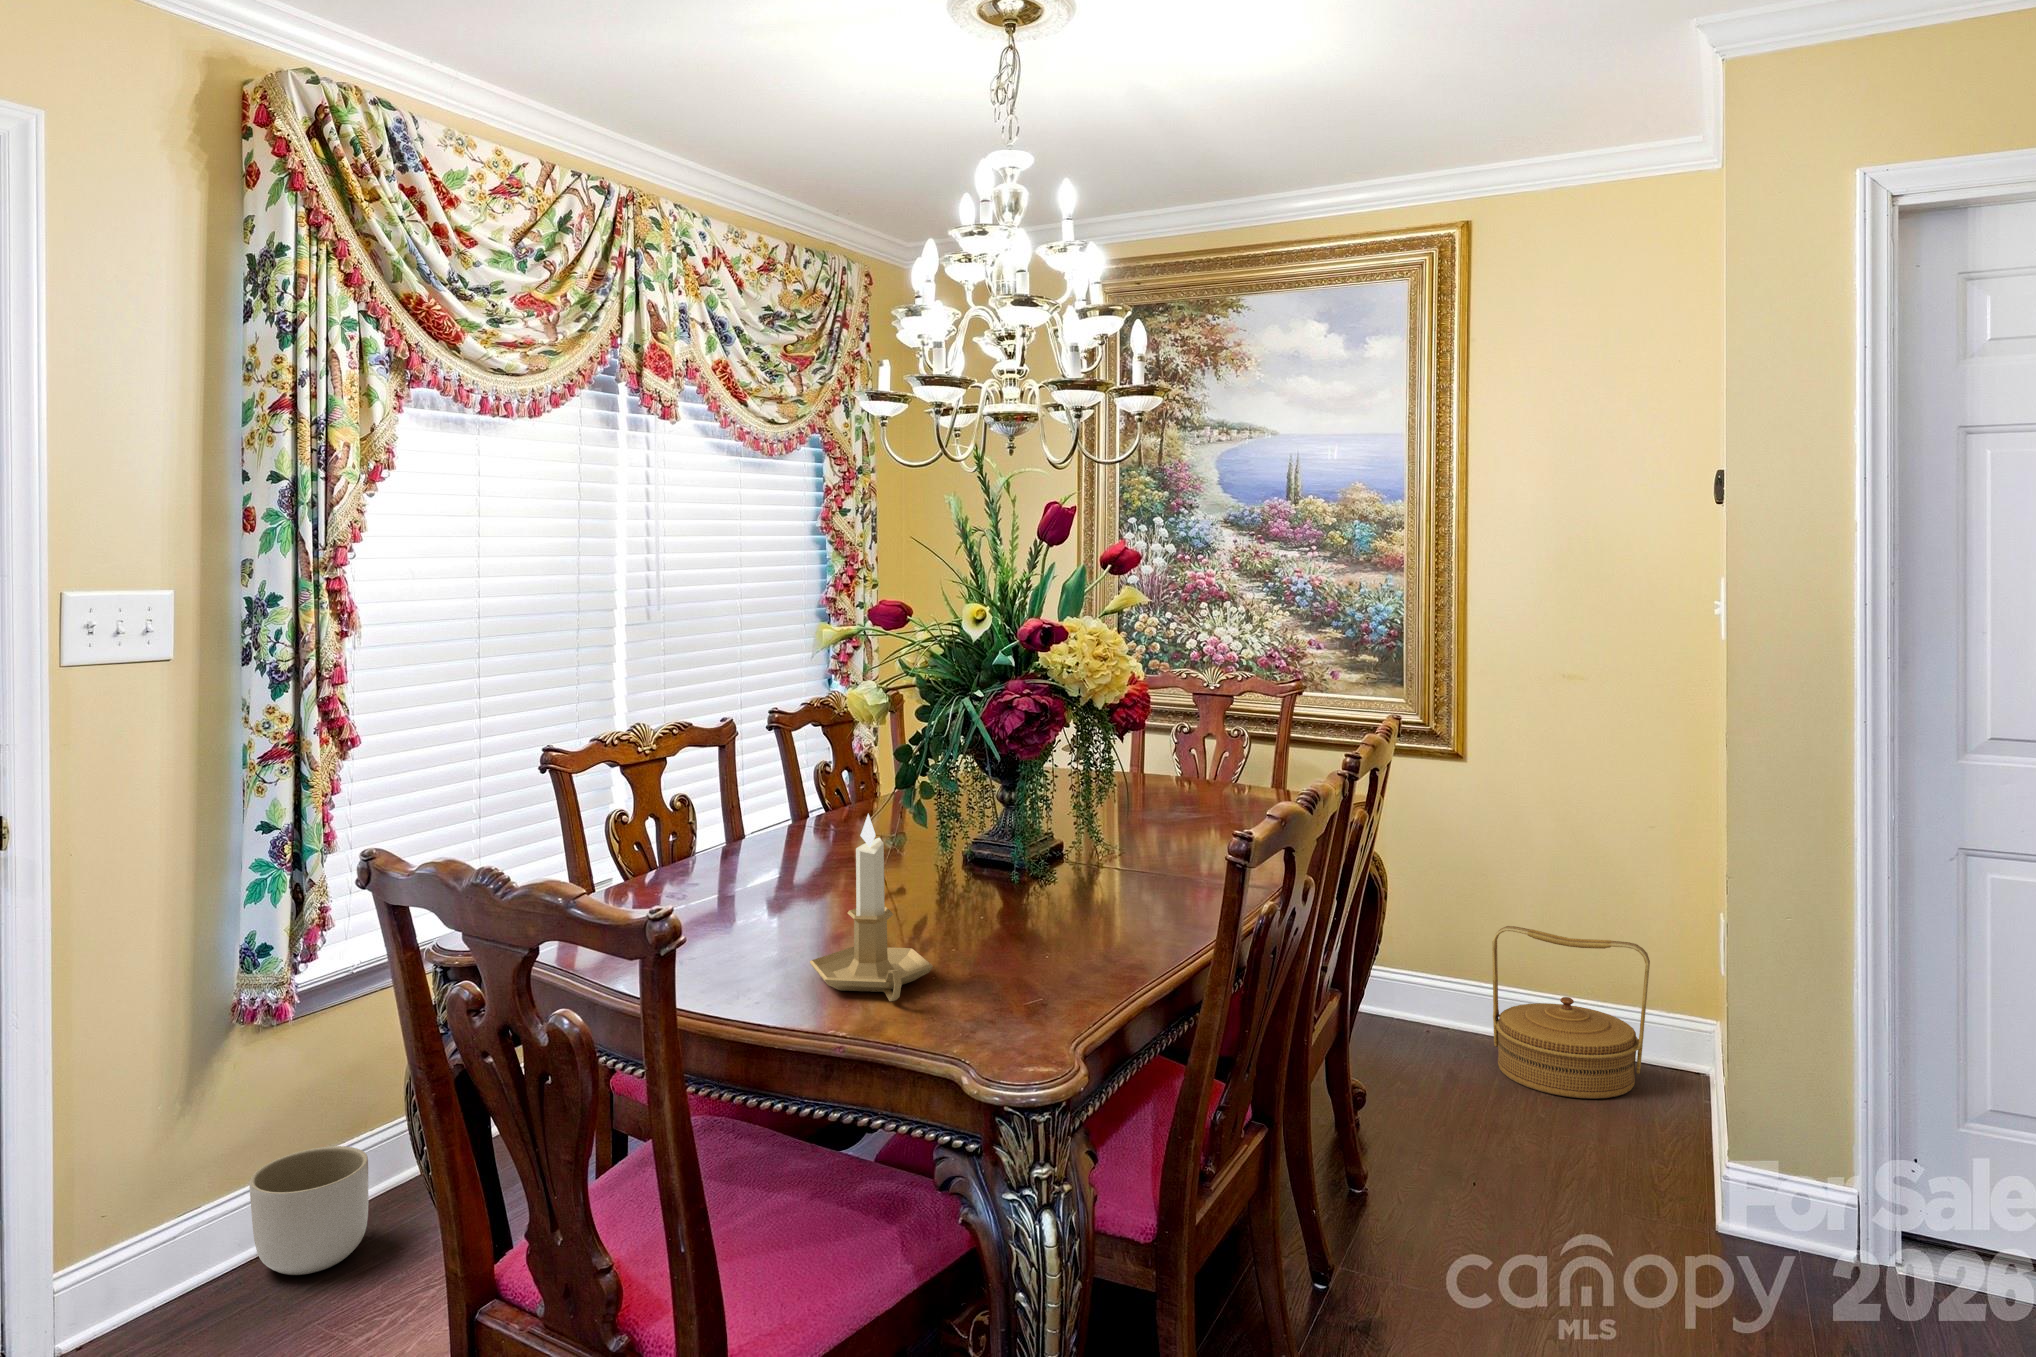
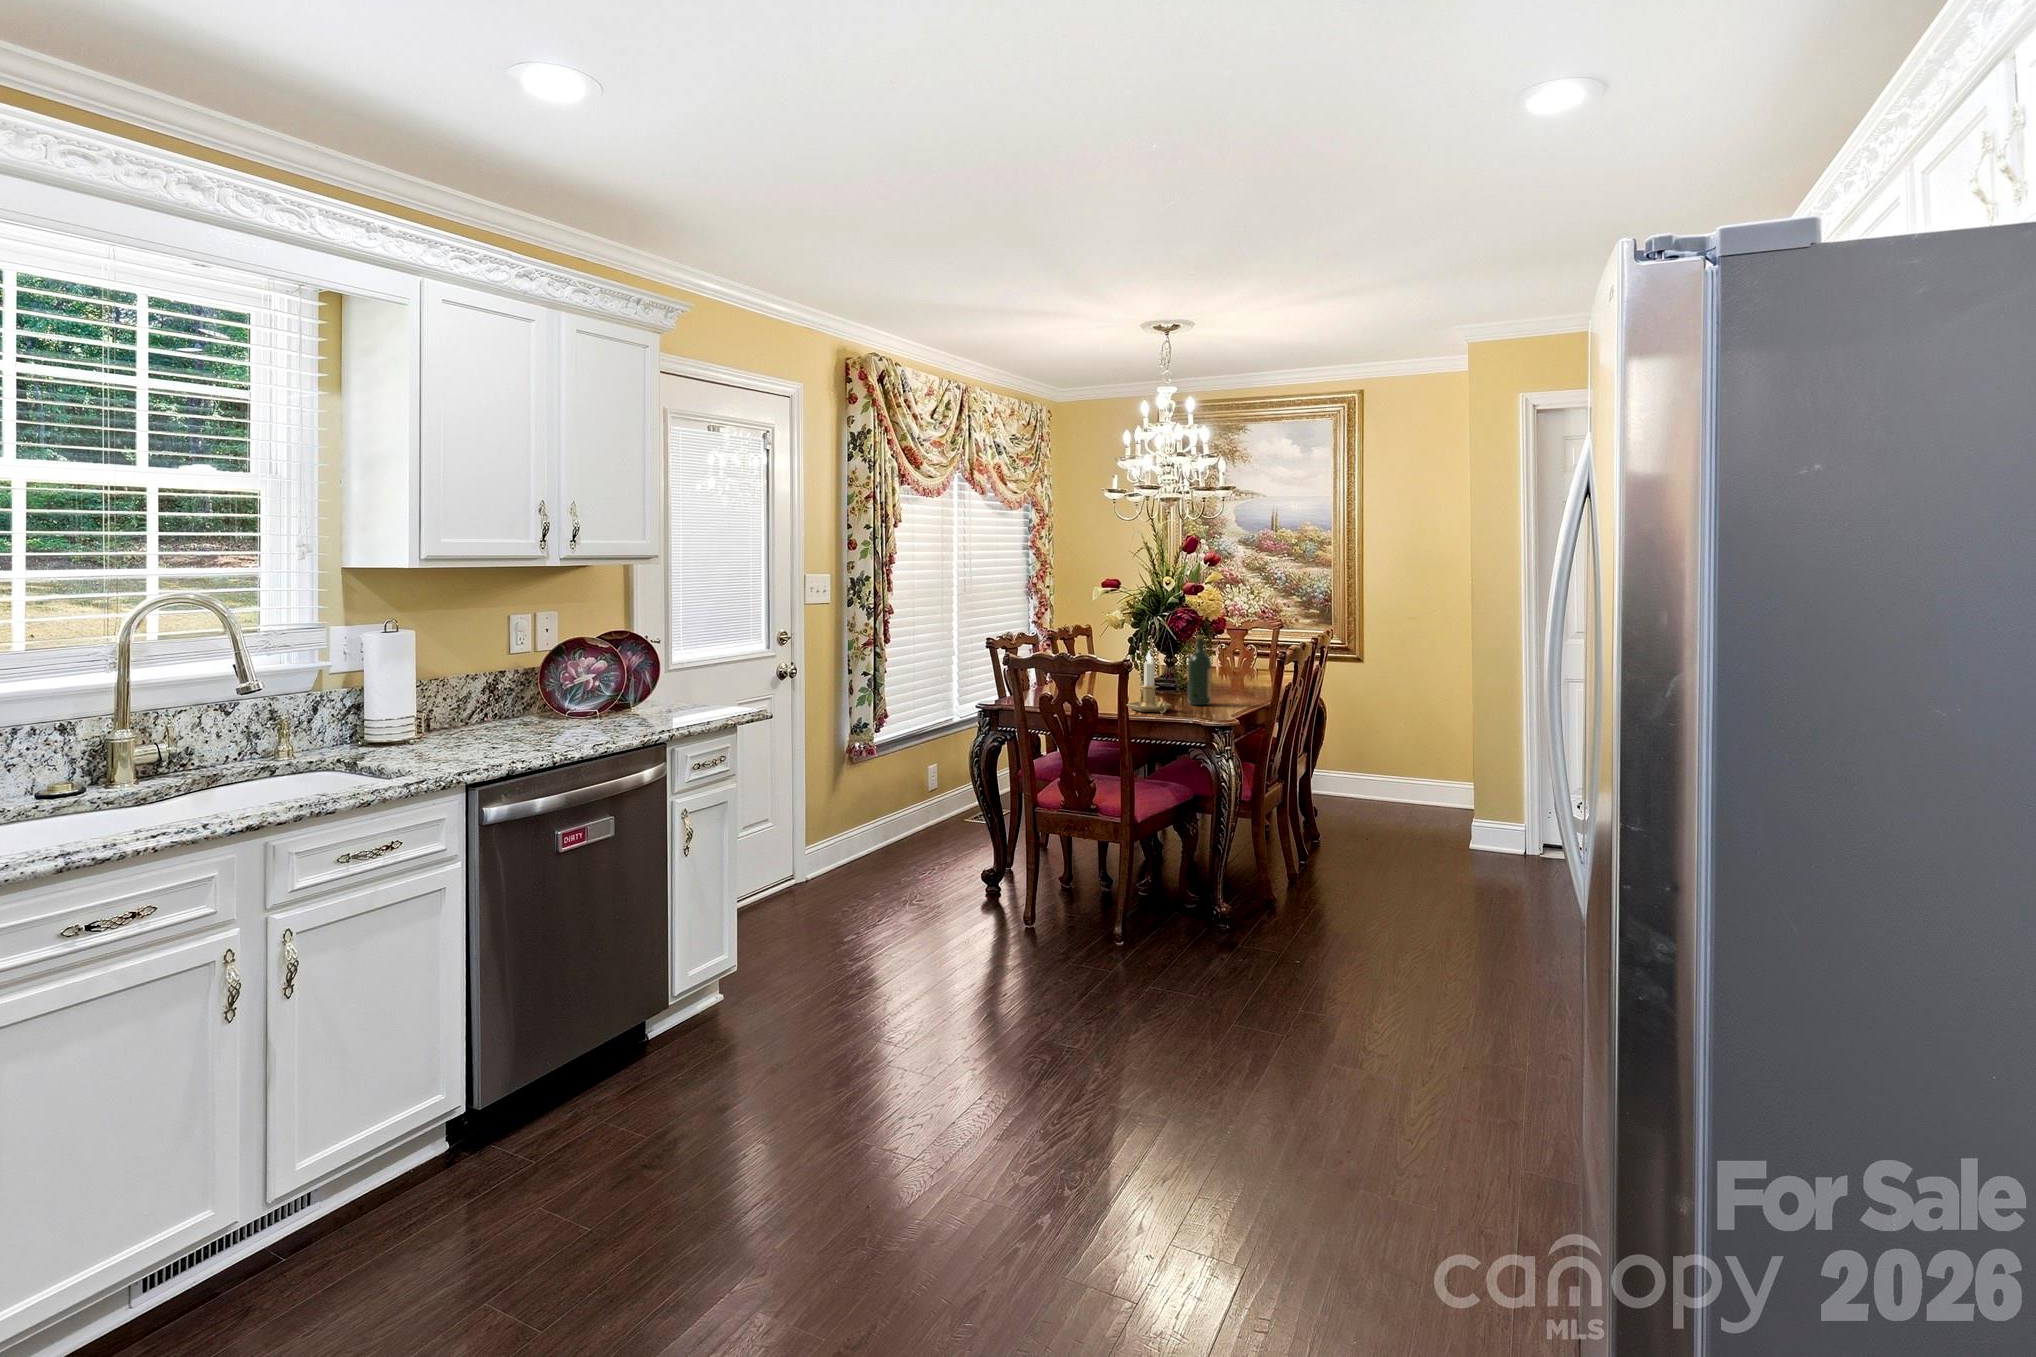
wine bottle: none [1001,760,1065,951] -> present [1188,635,1212,705]
woven basket: present [1492,926,1650,1099] -> none [1375,738,1450,813]
planter: present [250,1146,368,1275] -> none [859,811,902,857]

